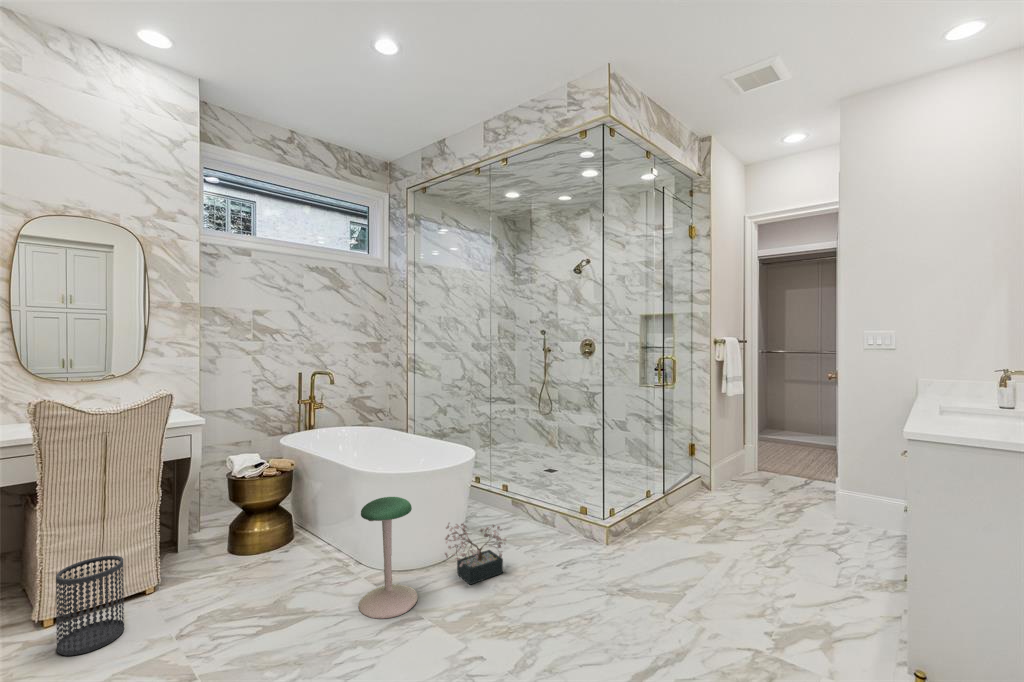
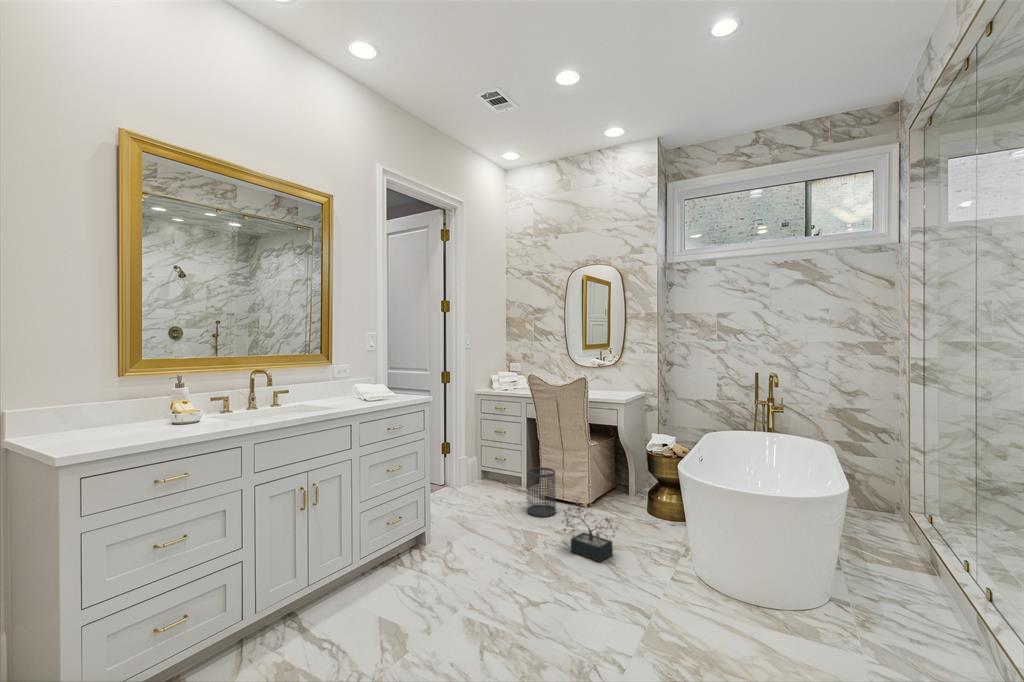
stool: present [359,497,418,619] -> none [628,490,684,602]
decorative plant: present [445,523,506,585] -> present [562,498,619,562]

